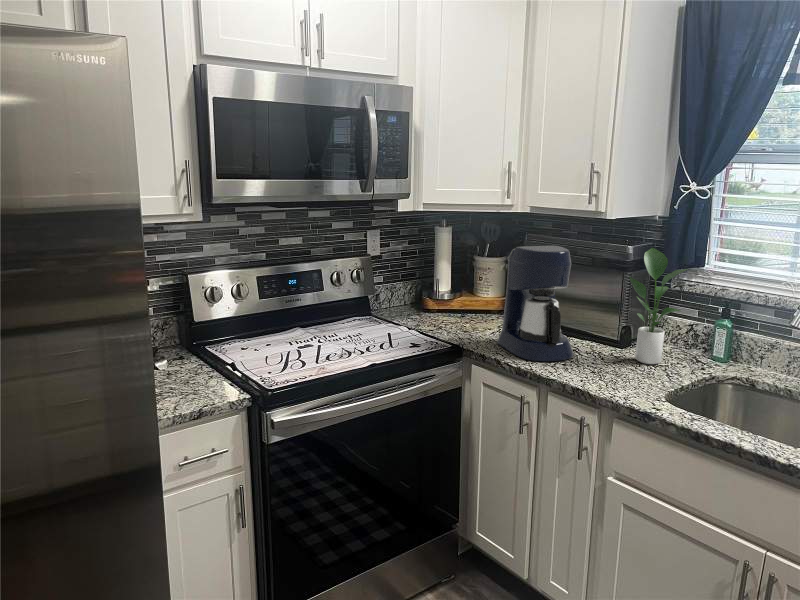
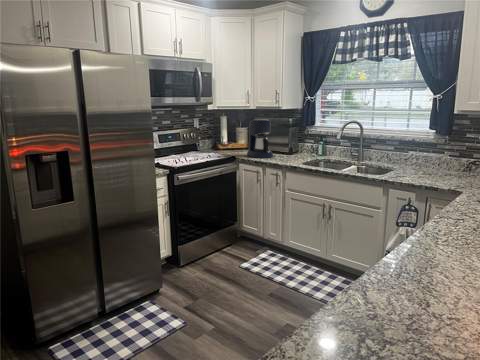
potted plant: present [629,248,688,364] -> none [290,118,308,157]

